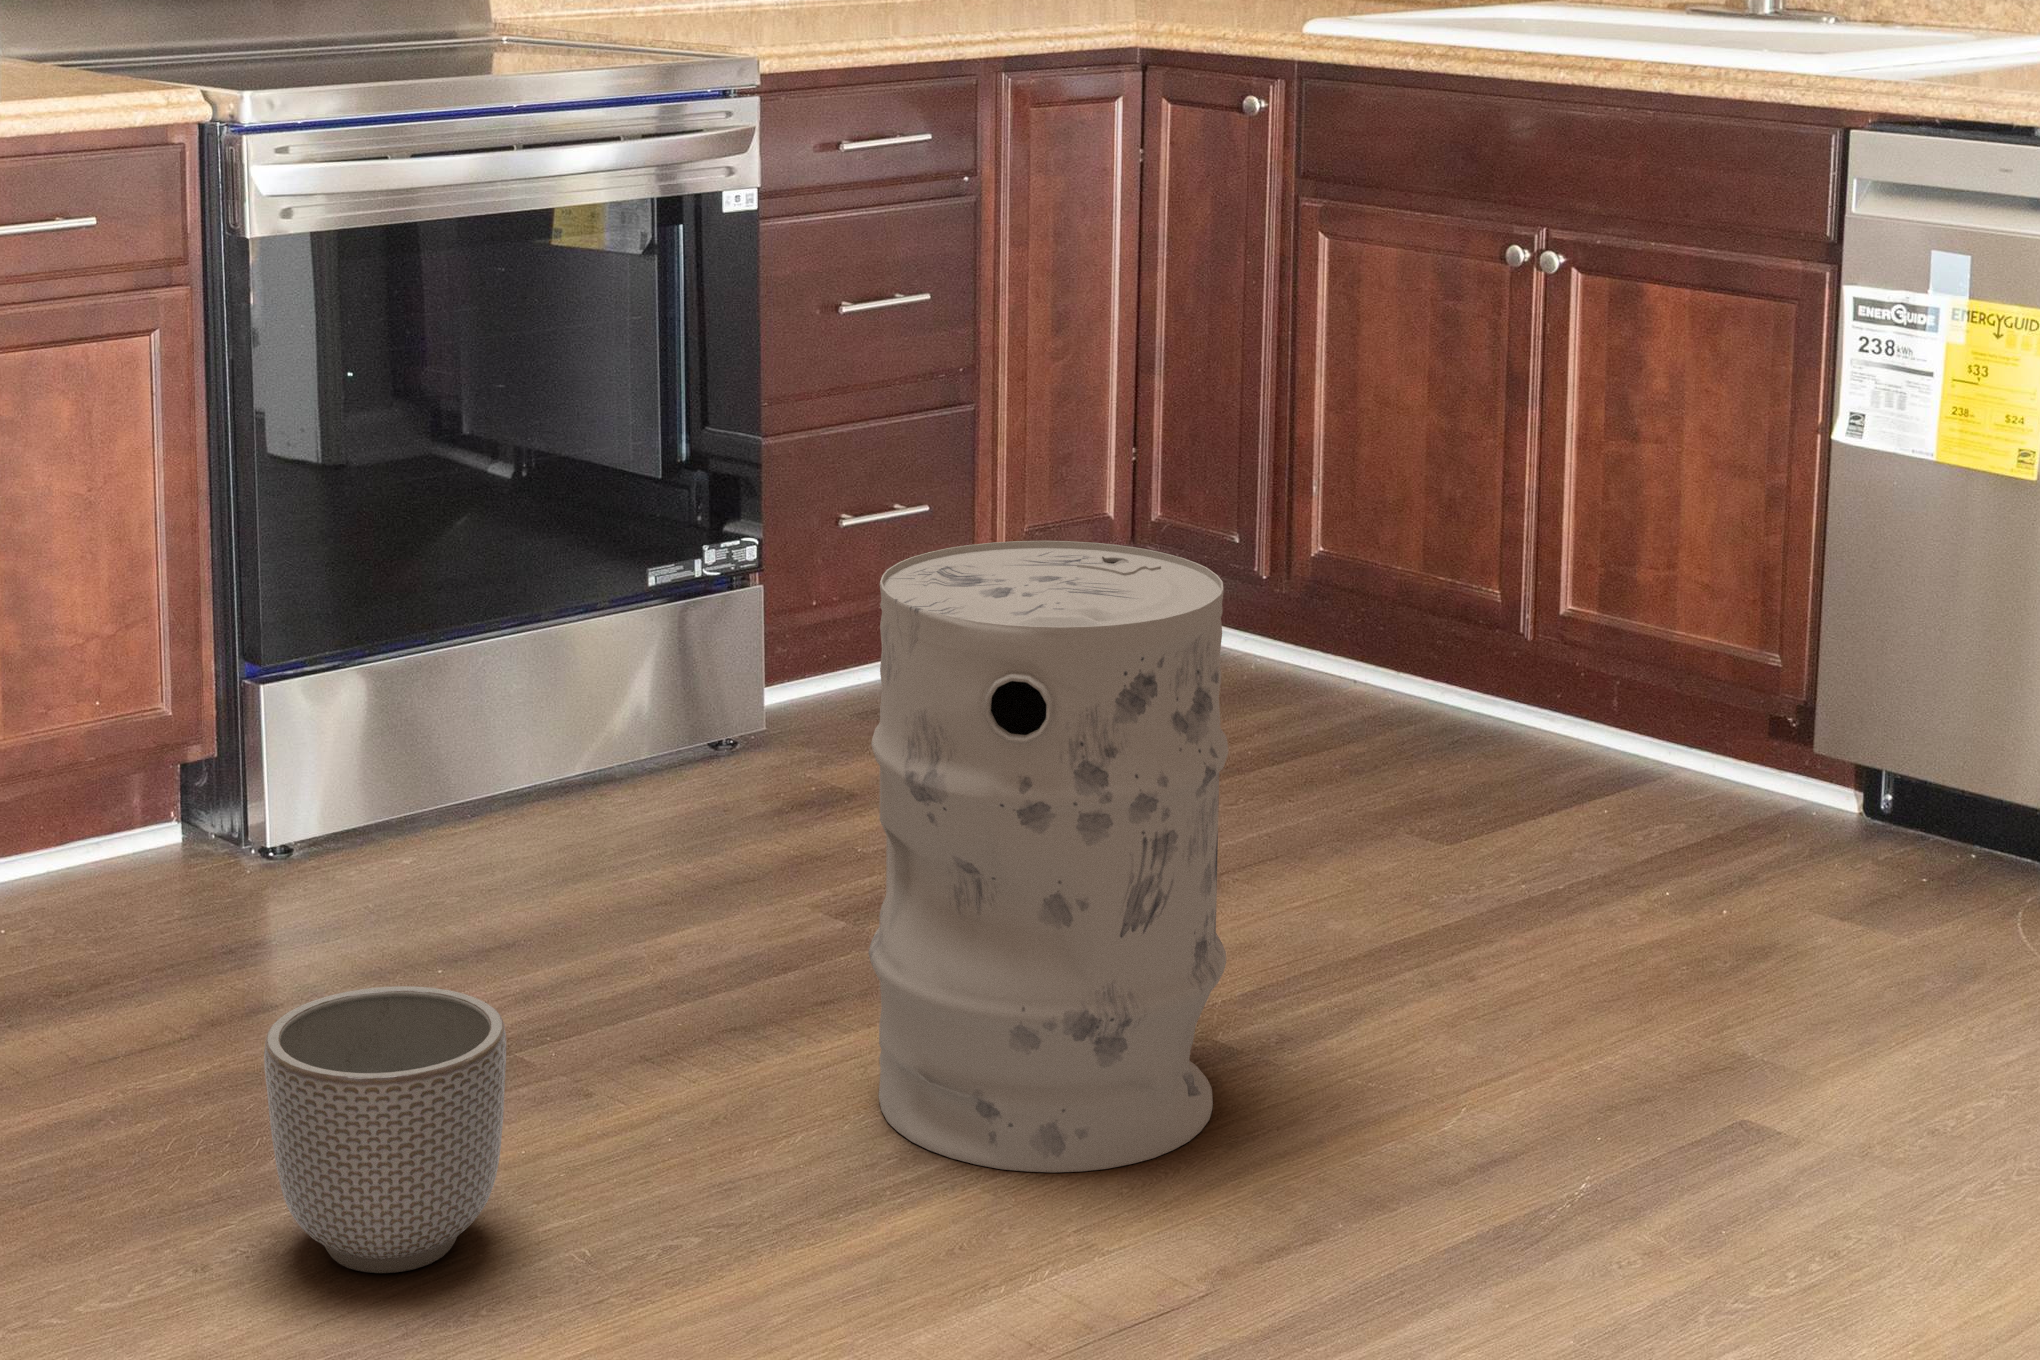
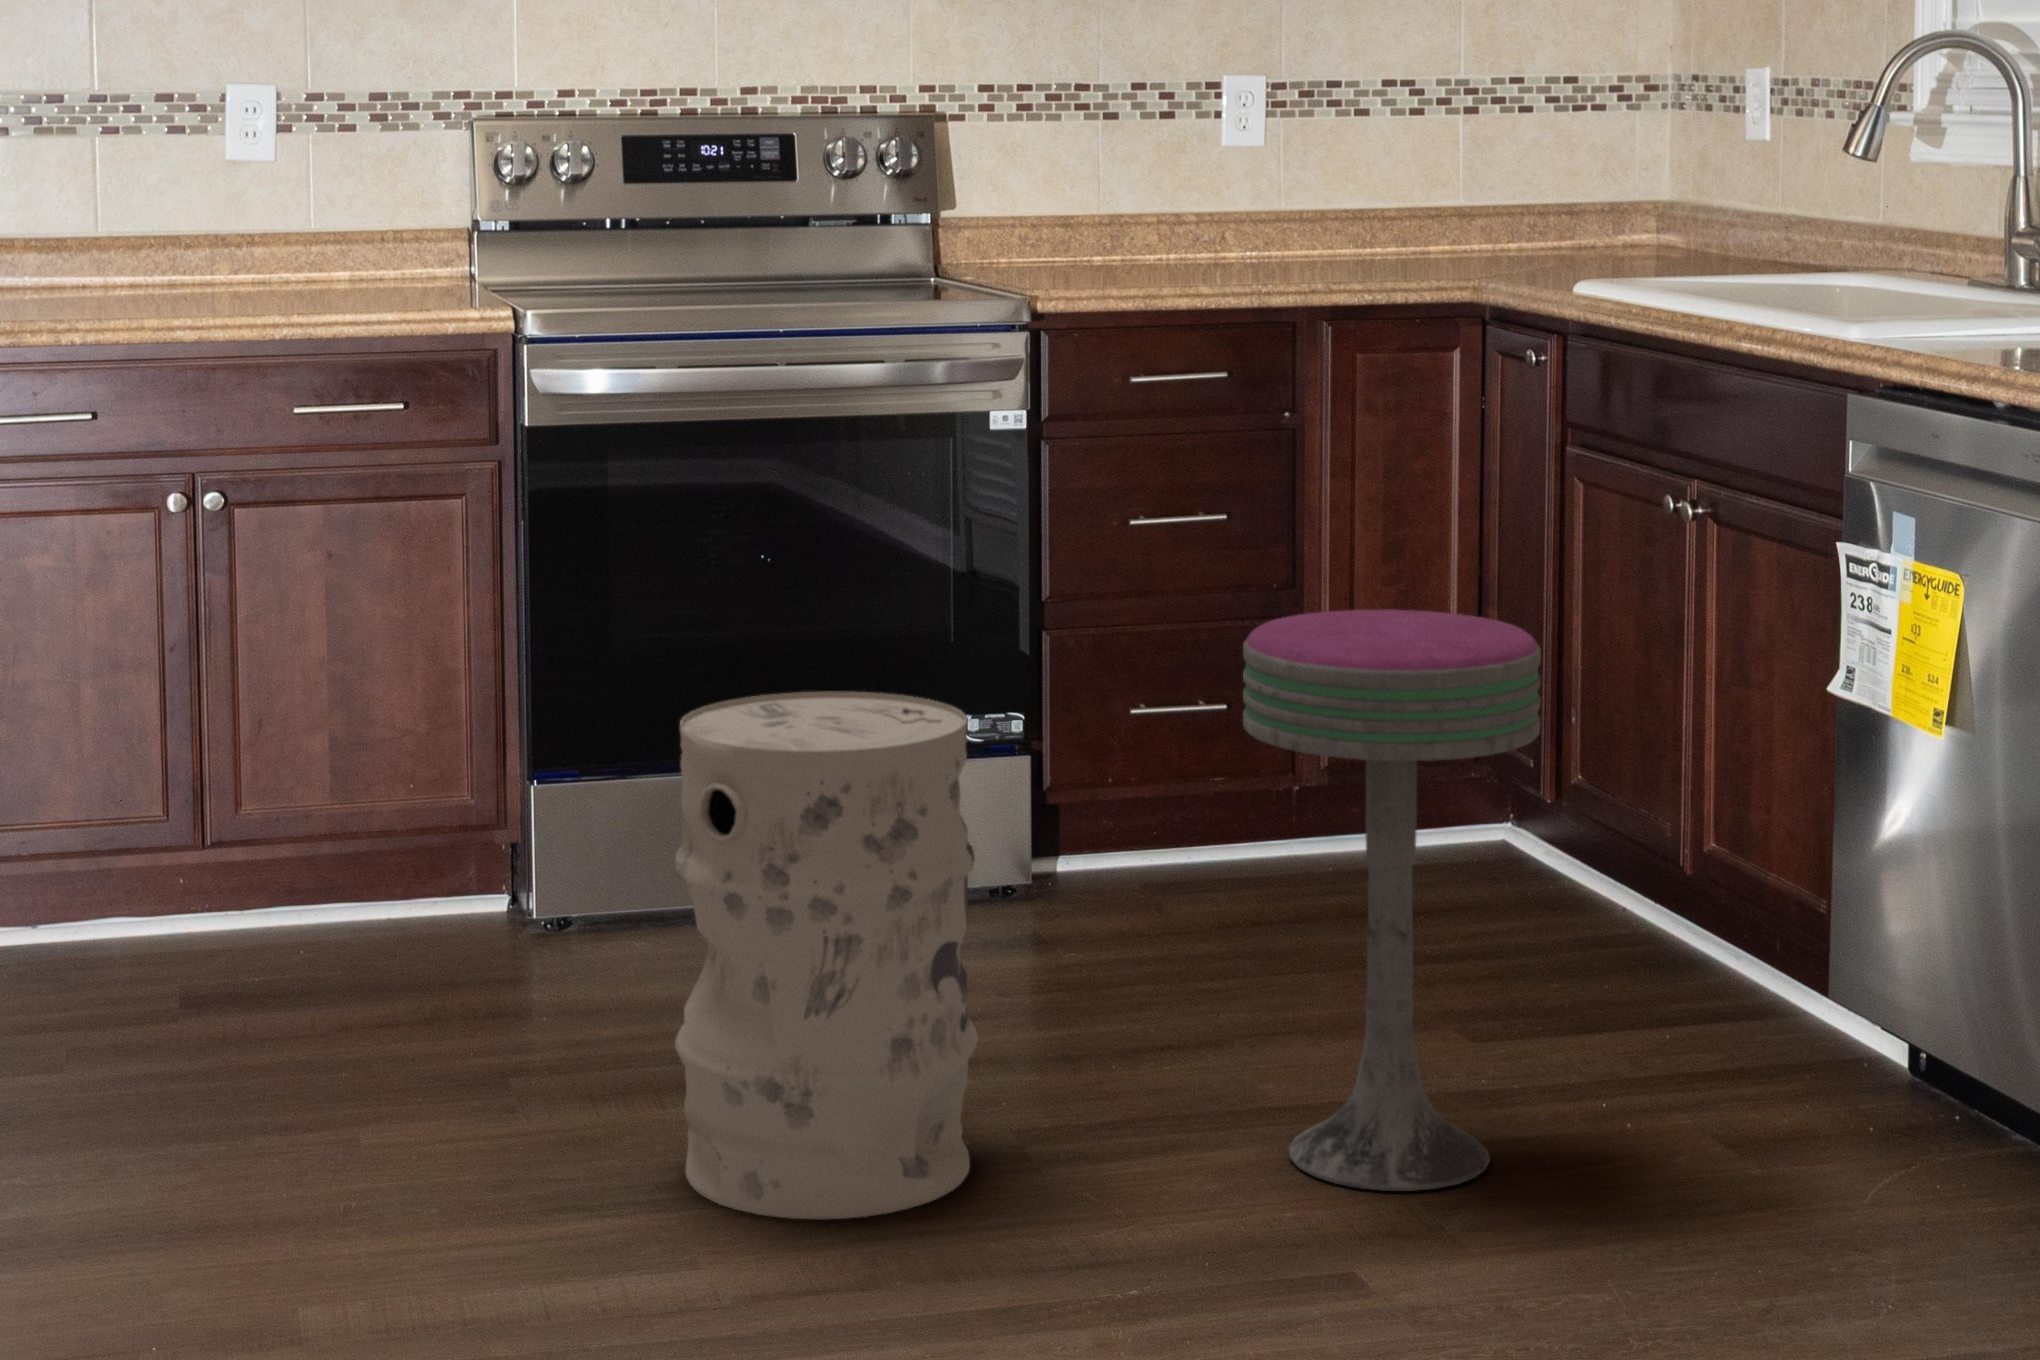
bar stool: none [1407,393,1738,1018] -> present [1243,610,1541,1191]
planter: present [264,986,506,1273] -> none [146,976,331,1188]

